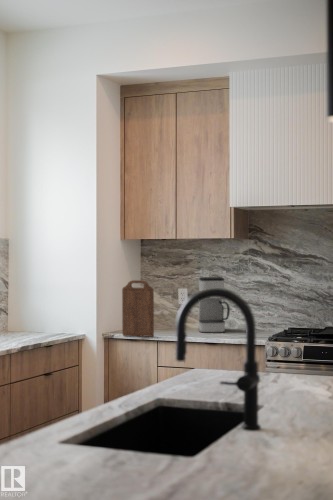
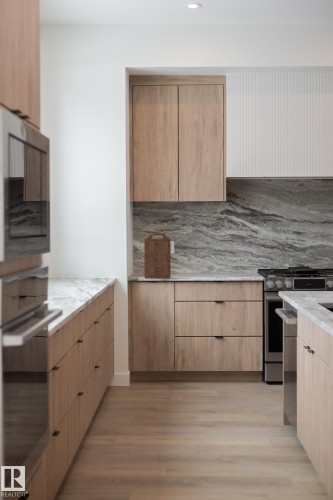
coffee maker: present [199,277,230,333] -> none [188,232,215,275]

